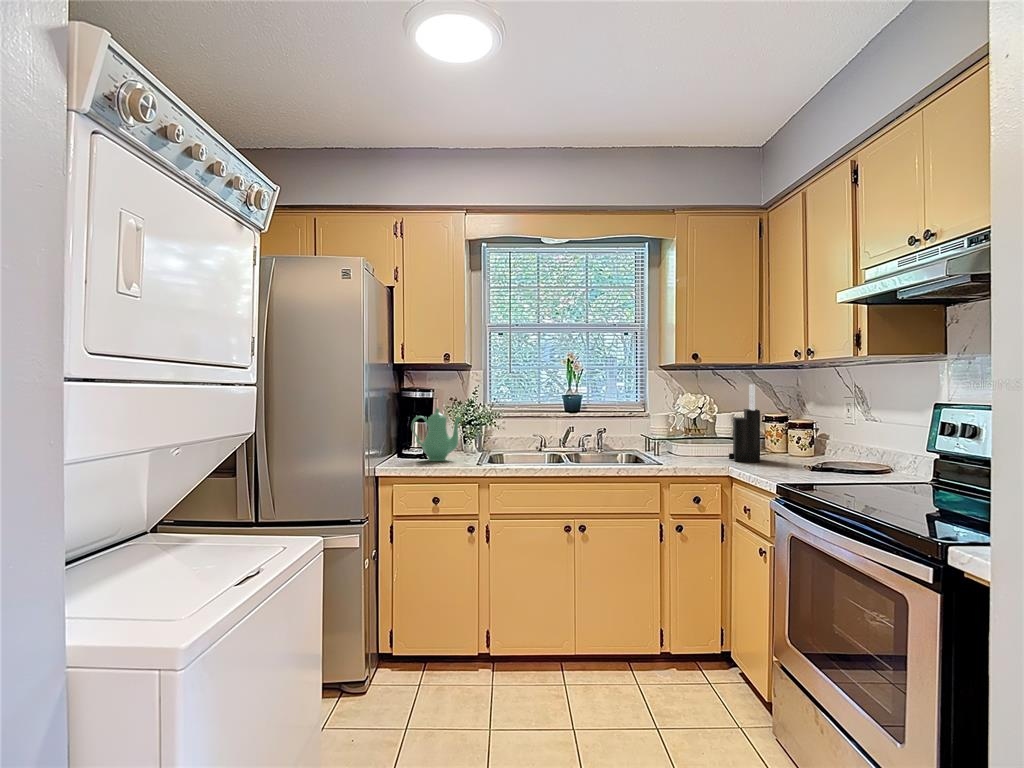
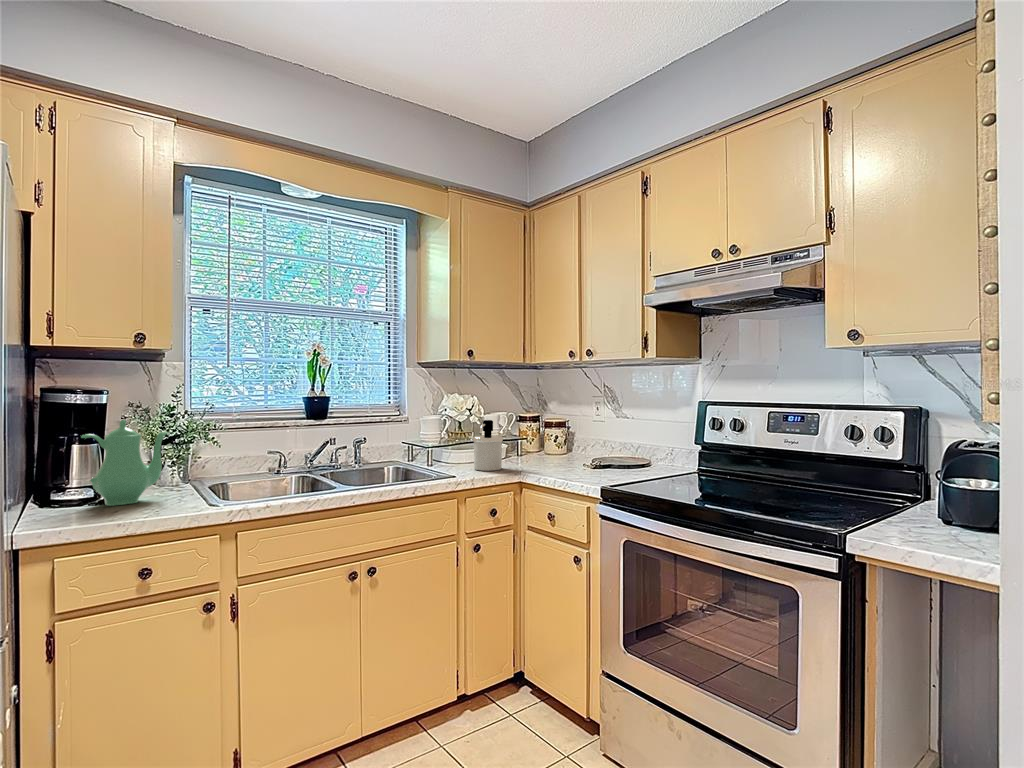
knife block: present [729,384,760,462] -> none [502,384,538,466]
soap dispenser: none [687,417,718,463] -> present [473,420,503,471]

